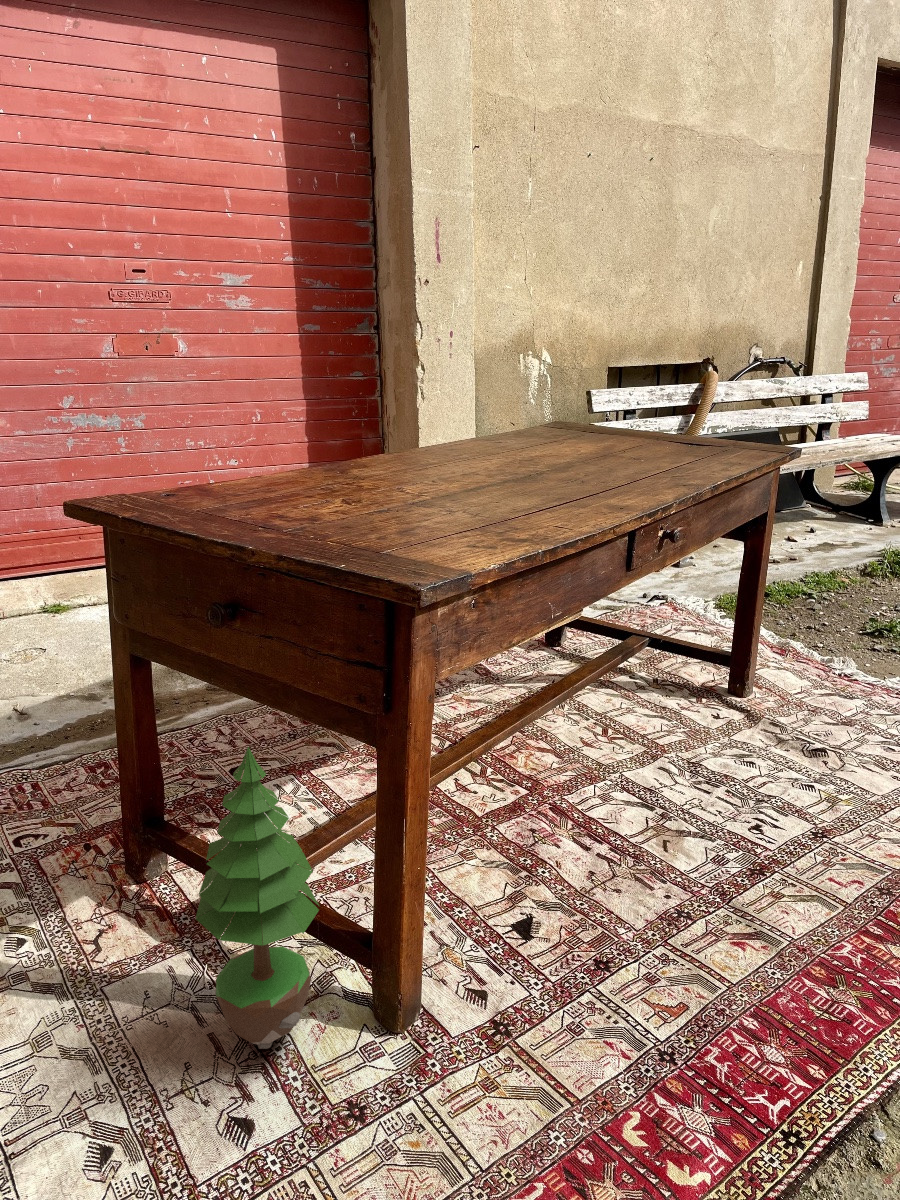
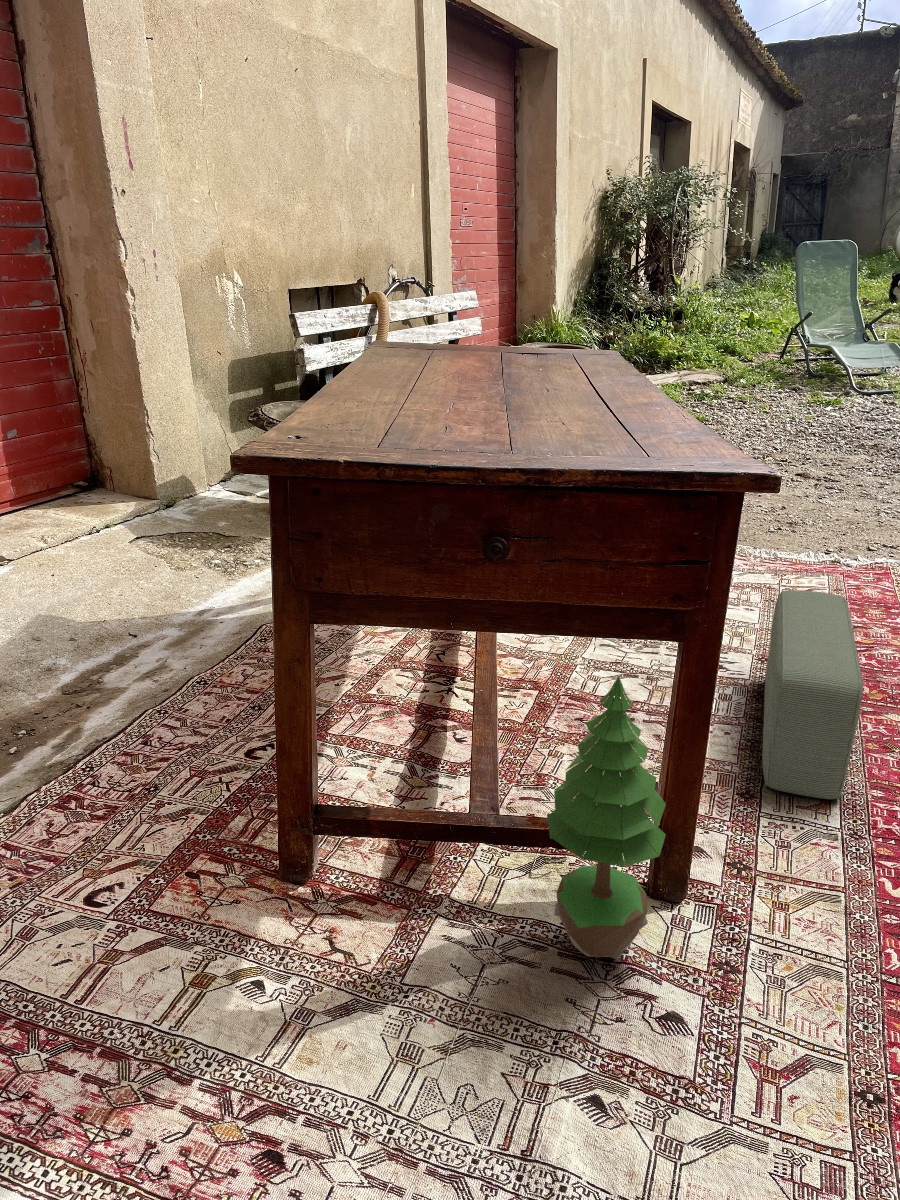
pouf: none [627,750,872,1011] -> present [762,590,863,799]

